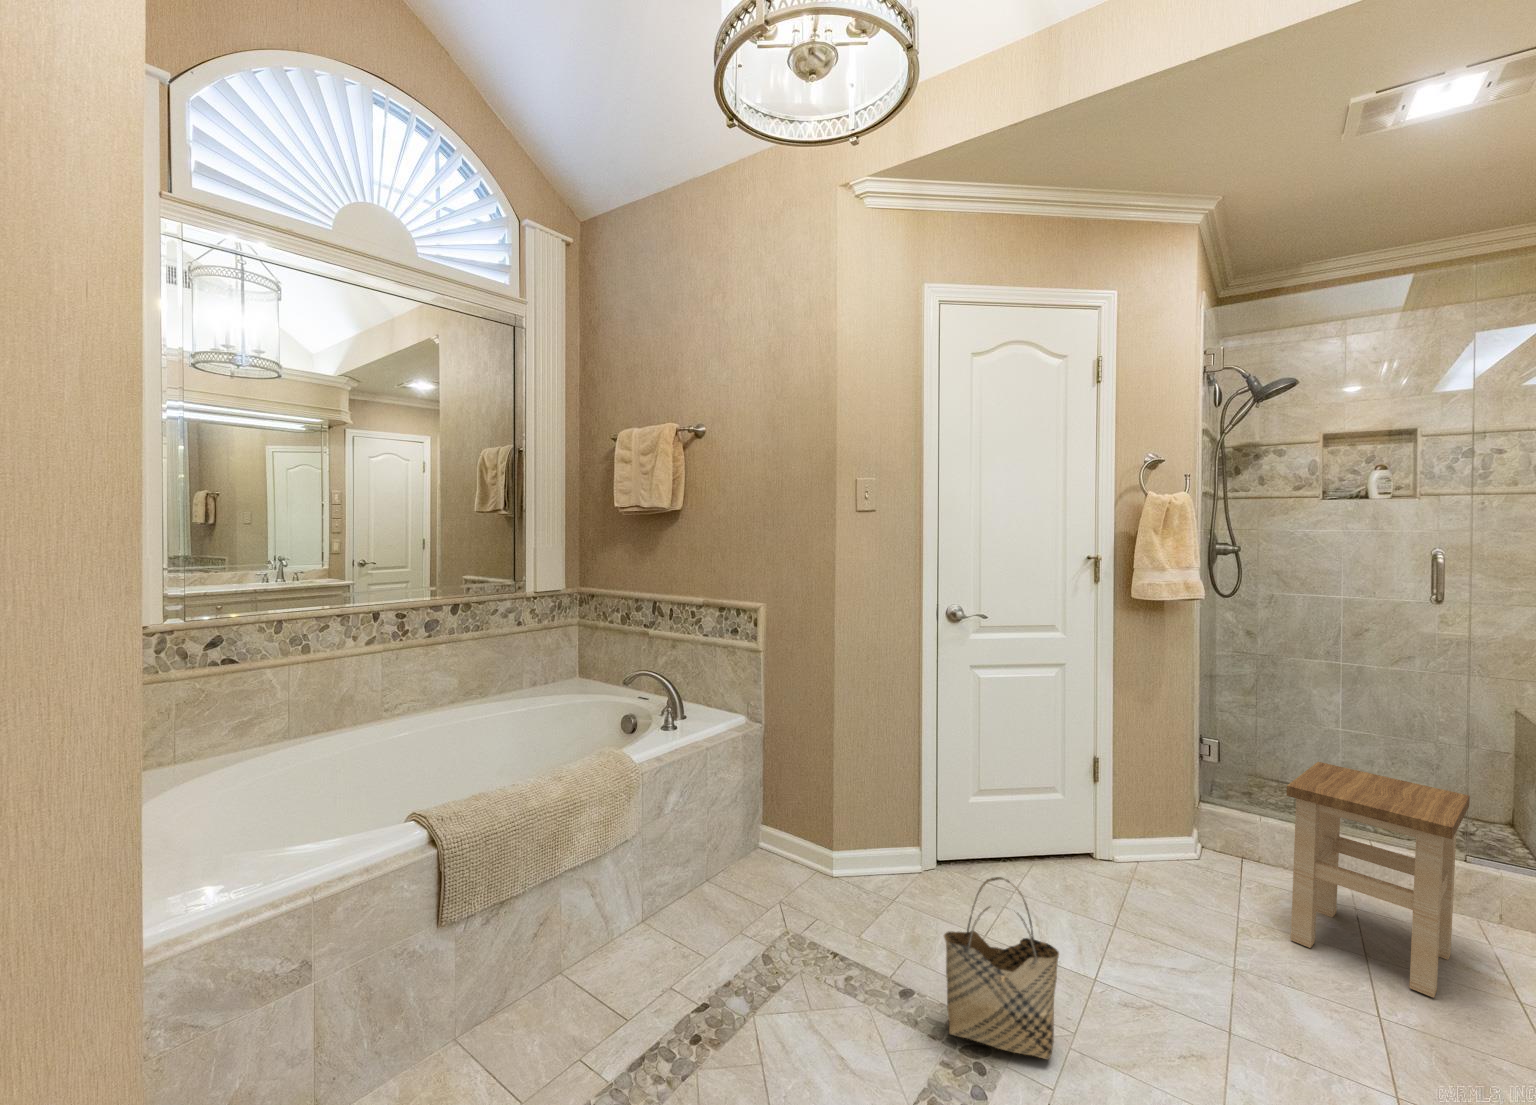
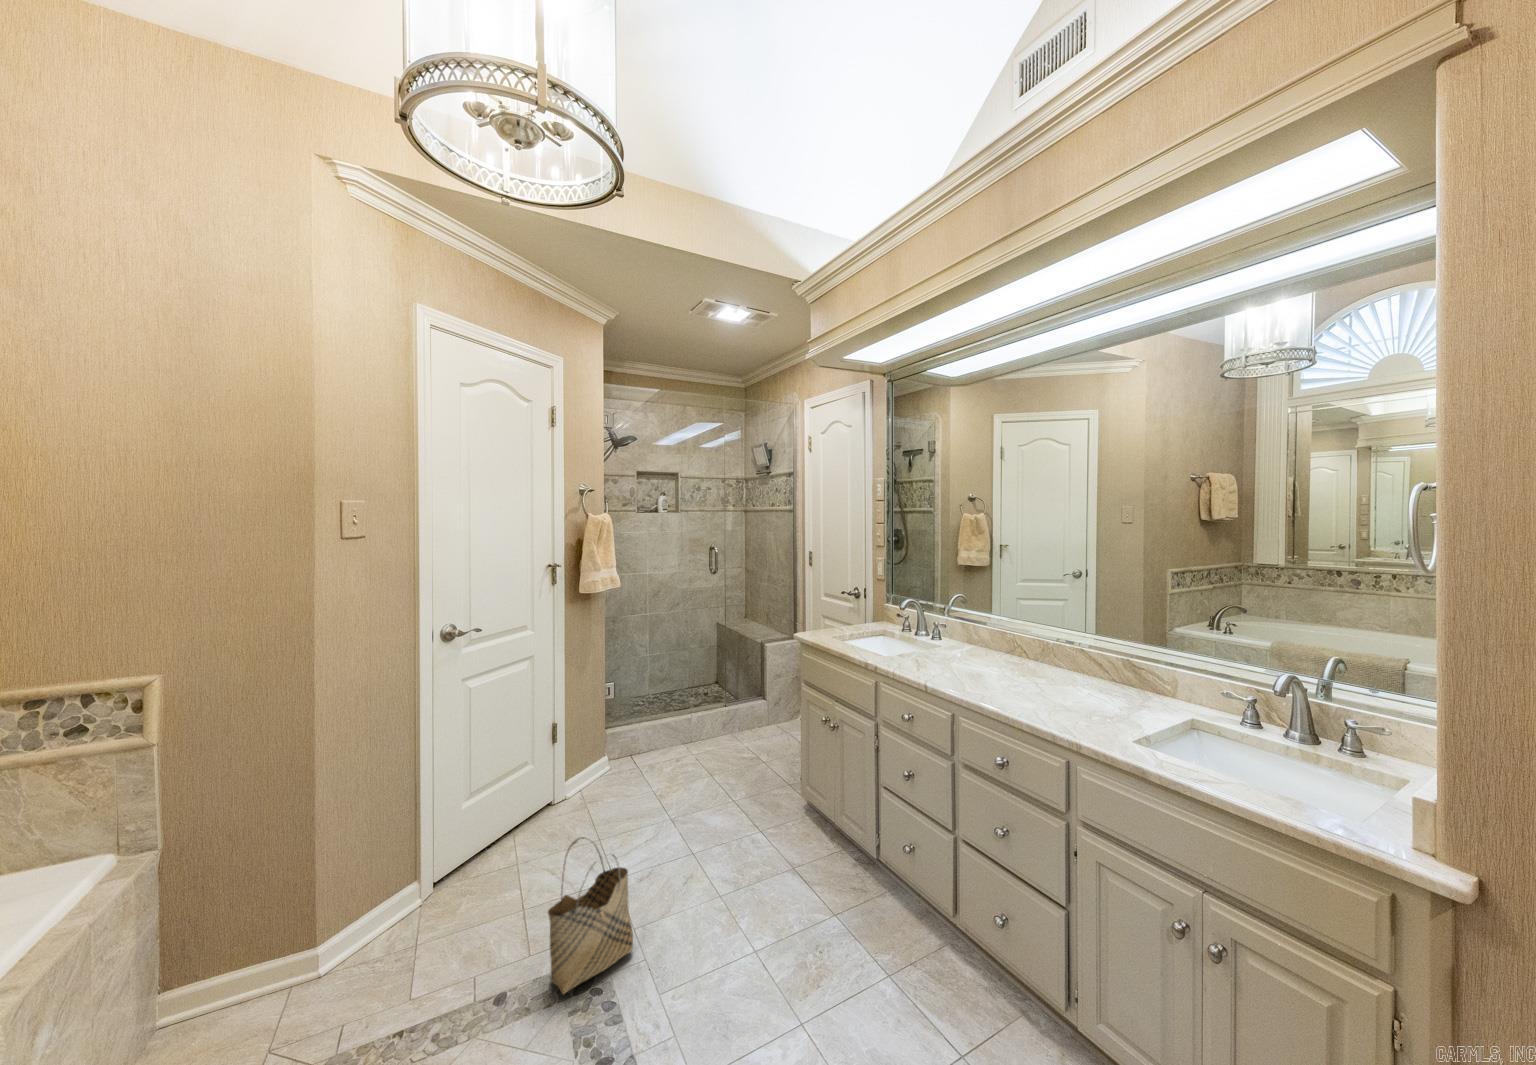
stool: present [1287,762,1470,998] -> none [673,673,745,788]

